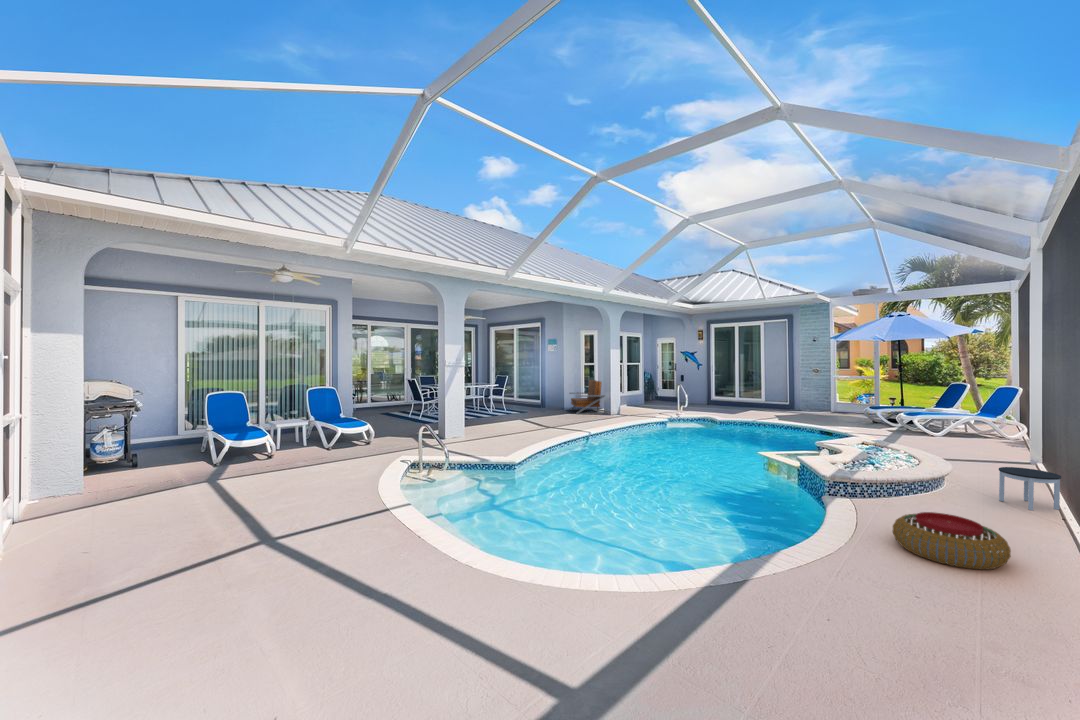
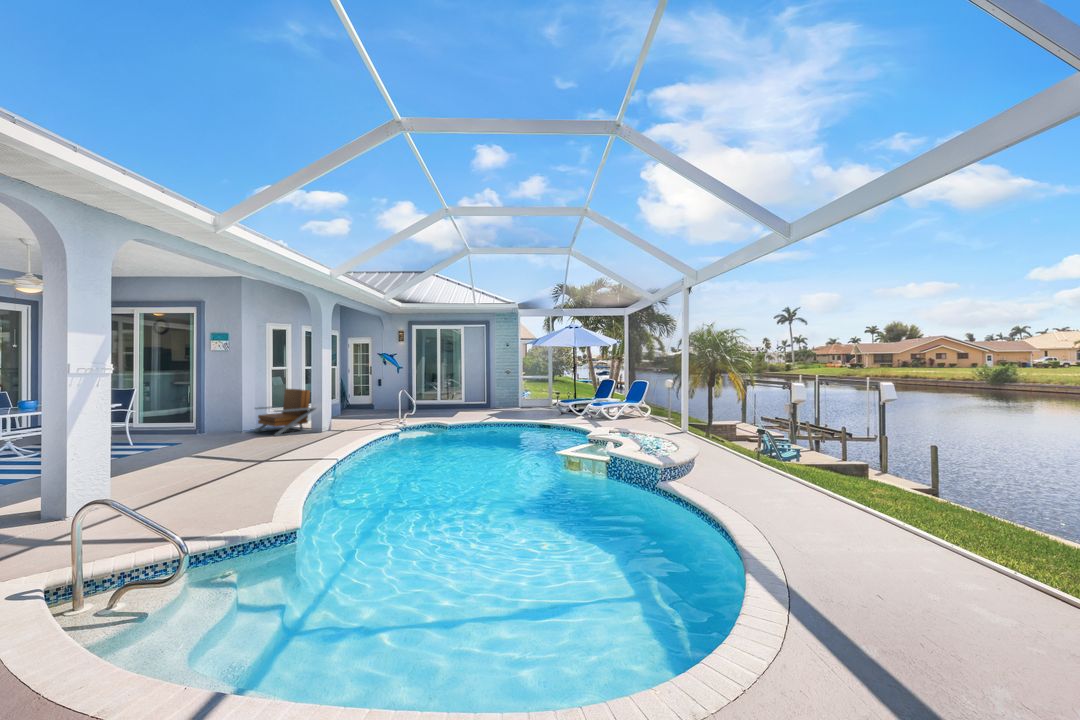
round table: present [999,467,1061,510] -> none [741,436,775,465]
pouf: present [892,512,1011,570] -> none [778,479,863,521]

